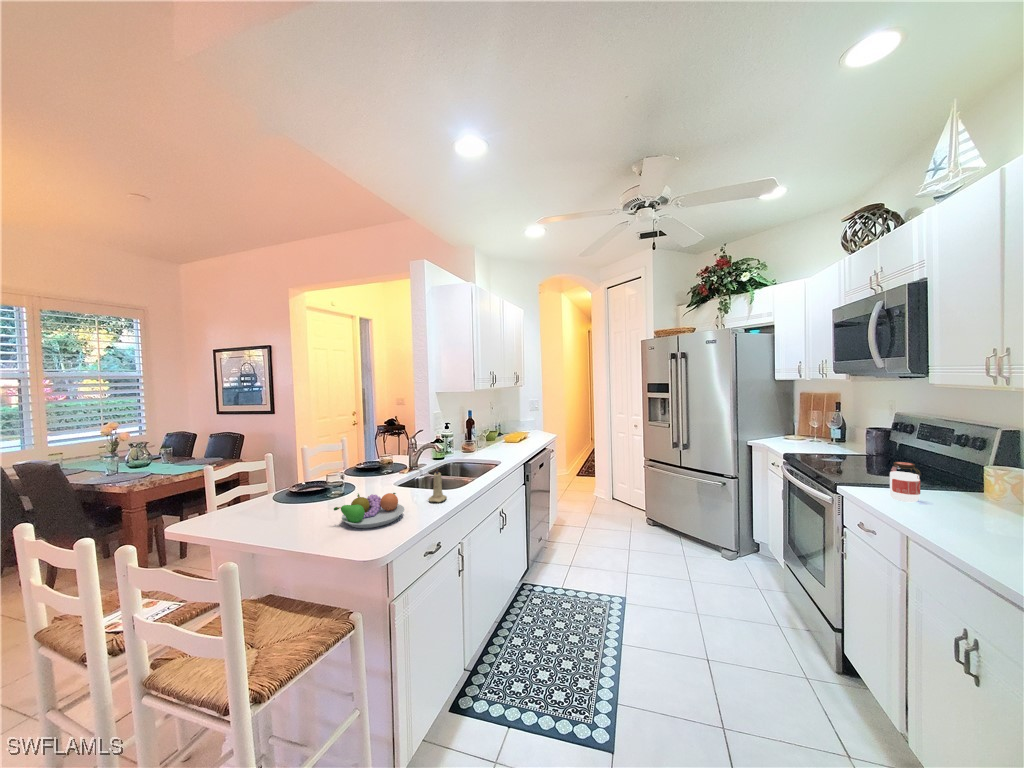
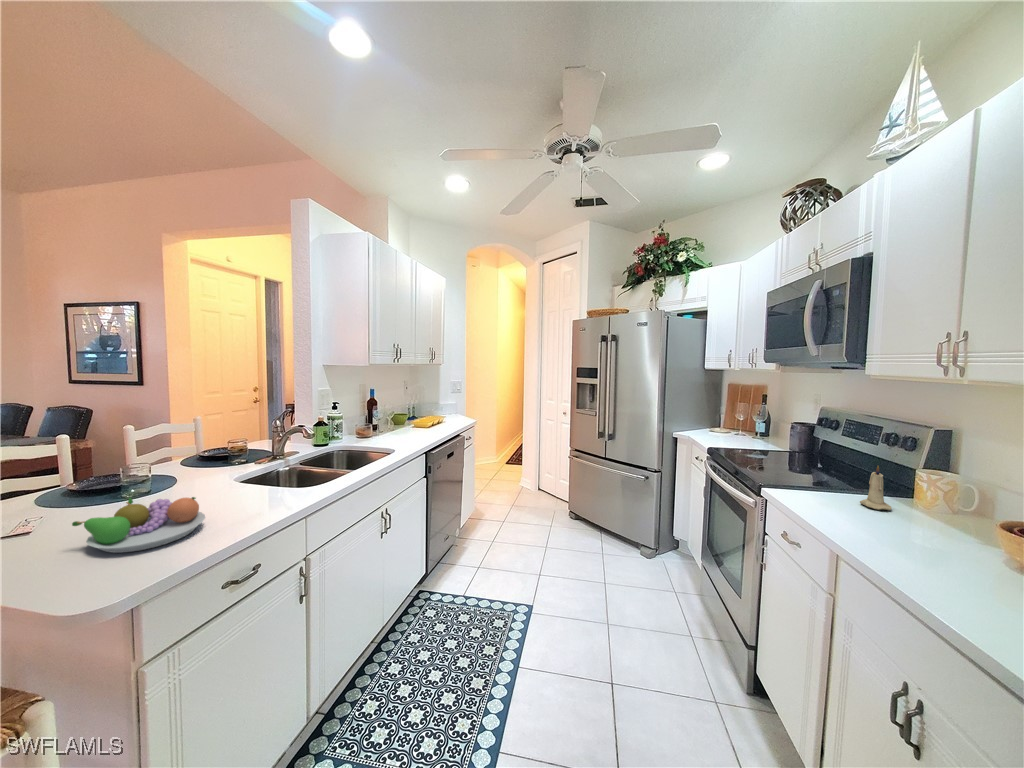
jar: present [890,462,921,502] -> none [815,462,850,509]
candle: present [429,468,447,502] -> present [860,465,892,510]

